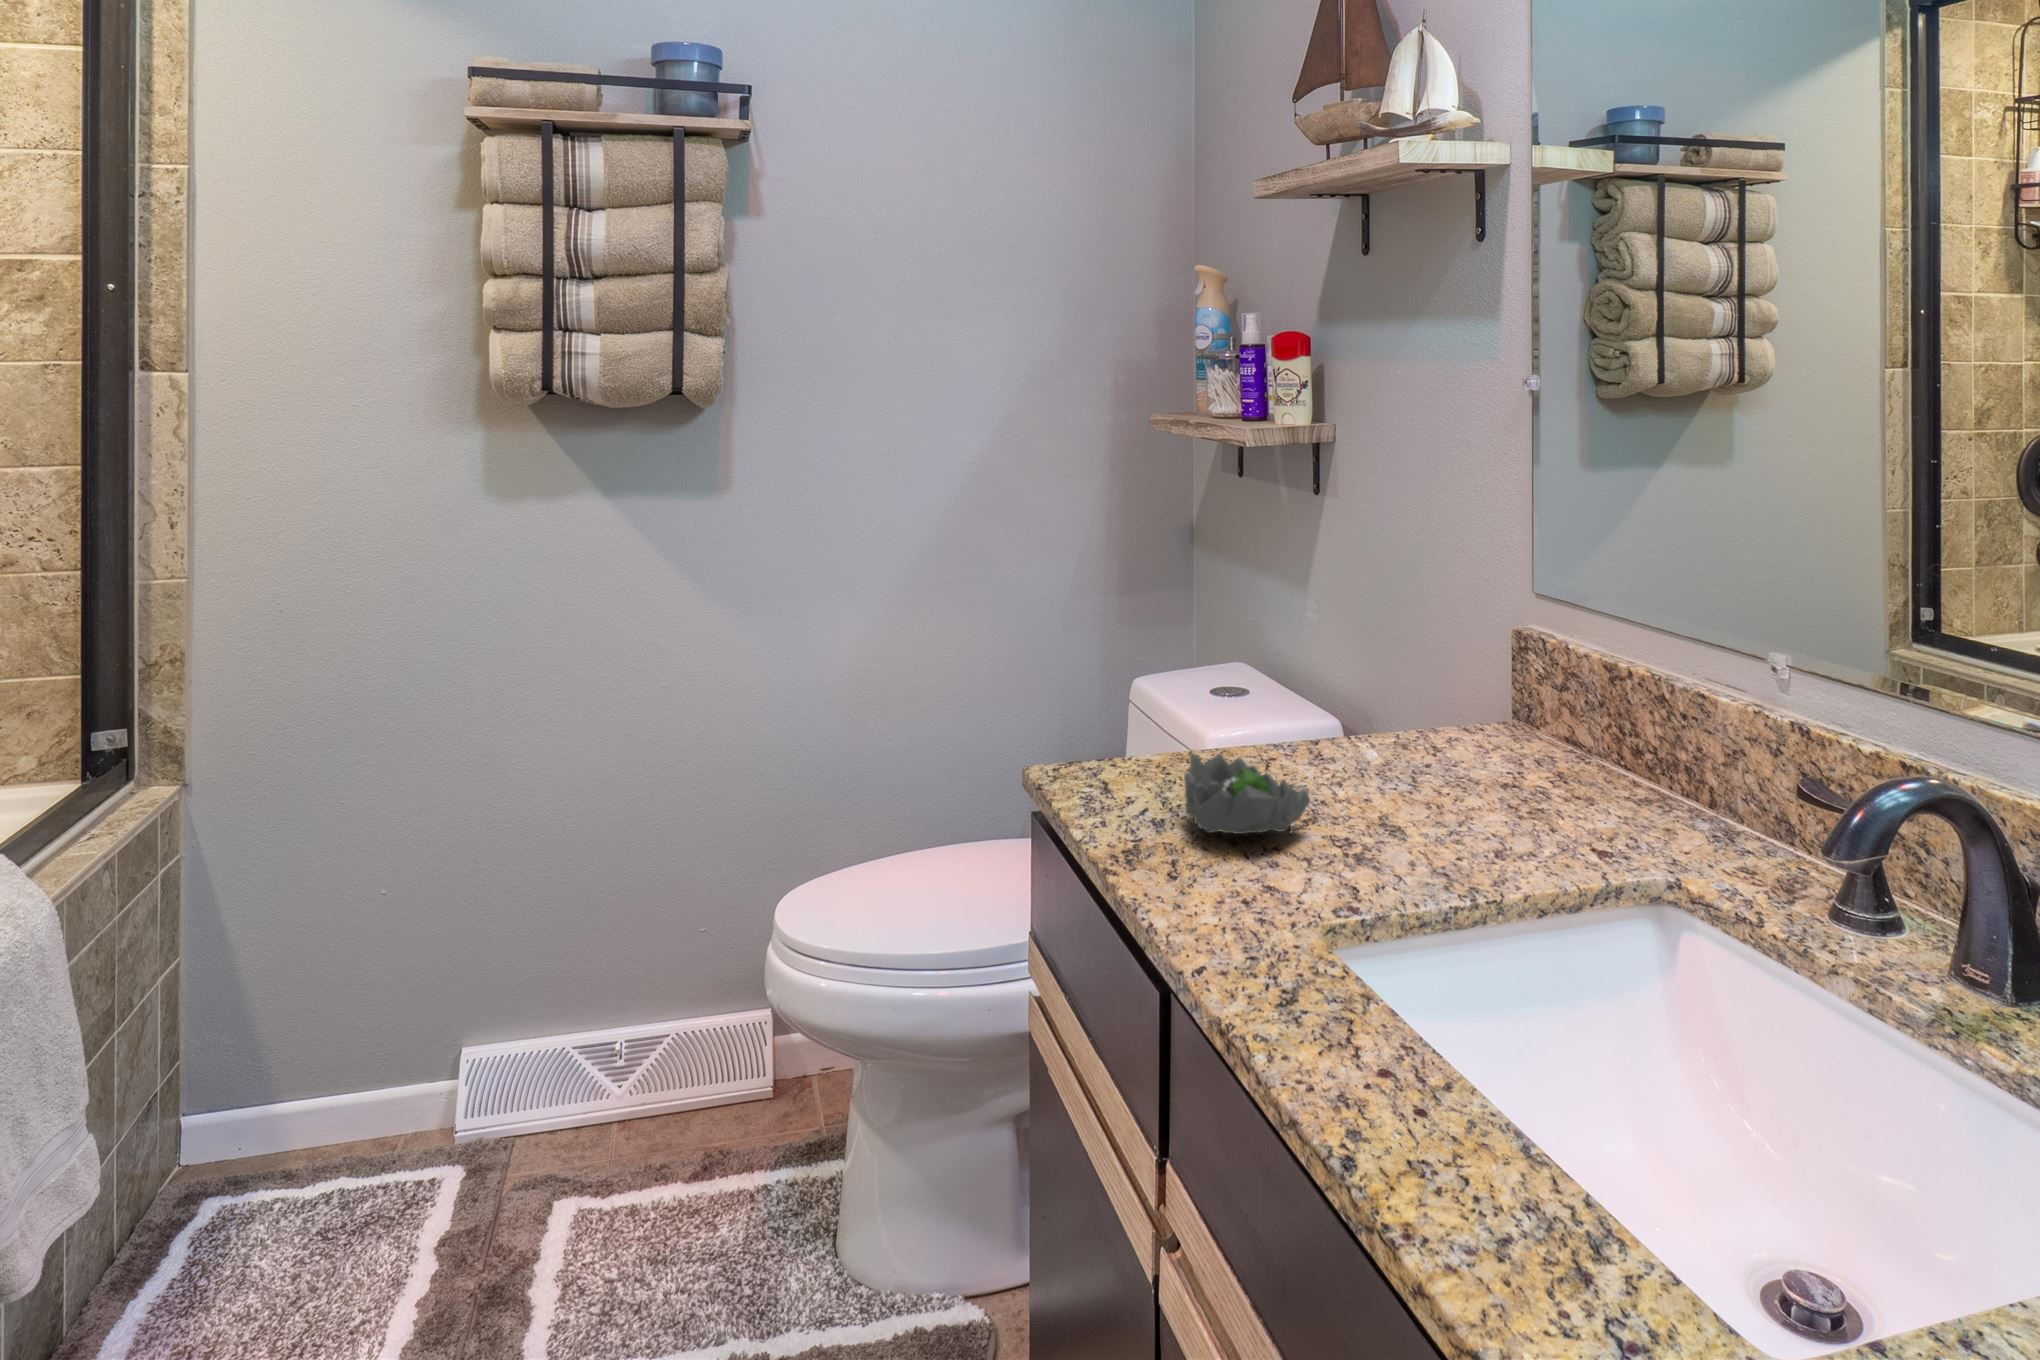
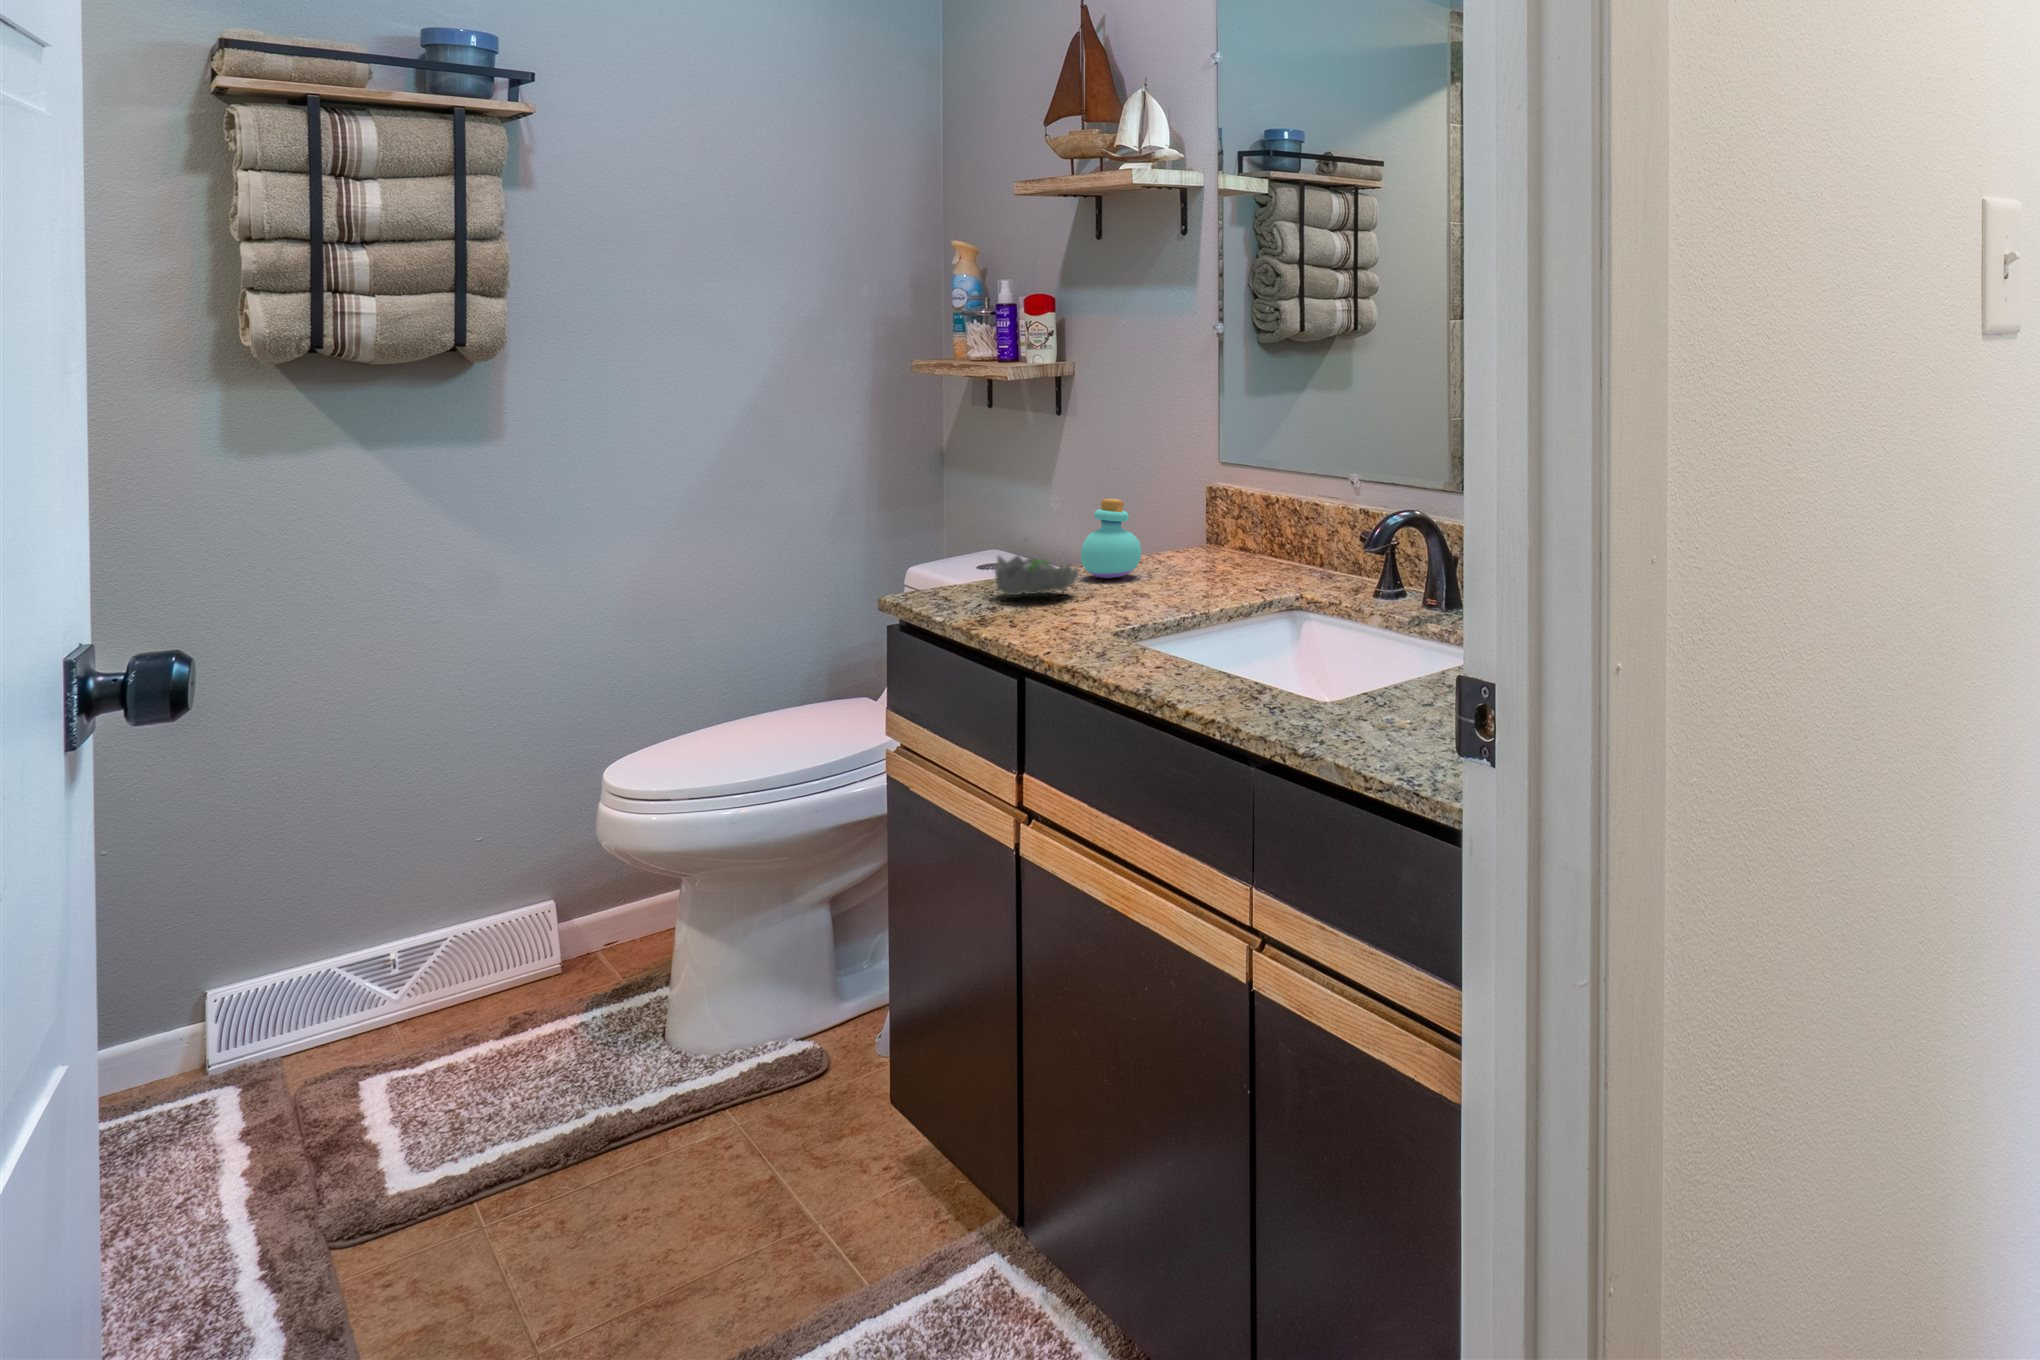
perfume bottle: none [1317,664,1409,793] -> present [1081,499,1141,578]

